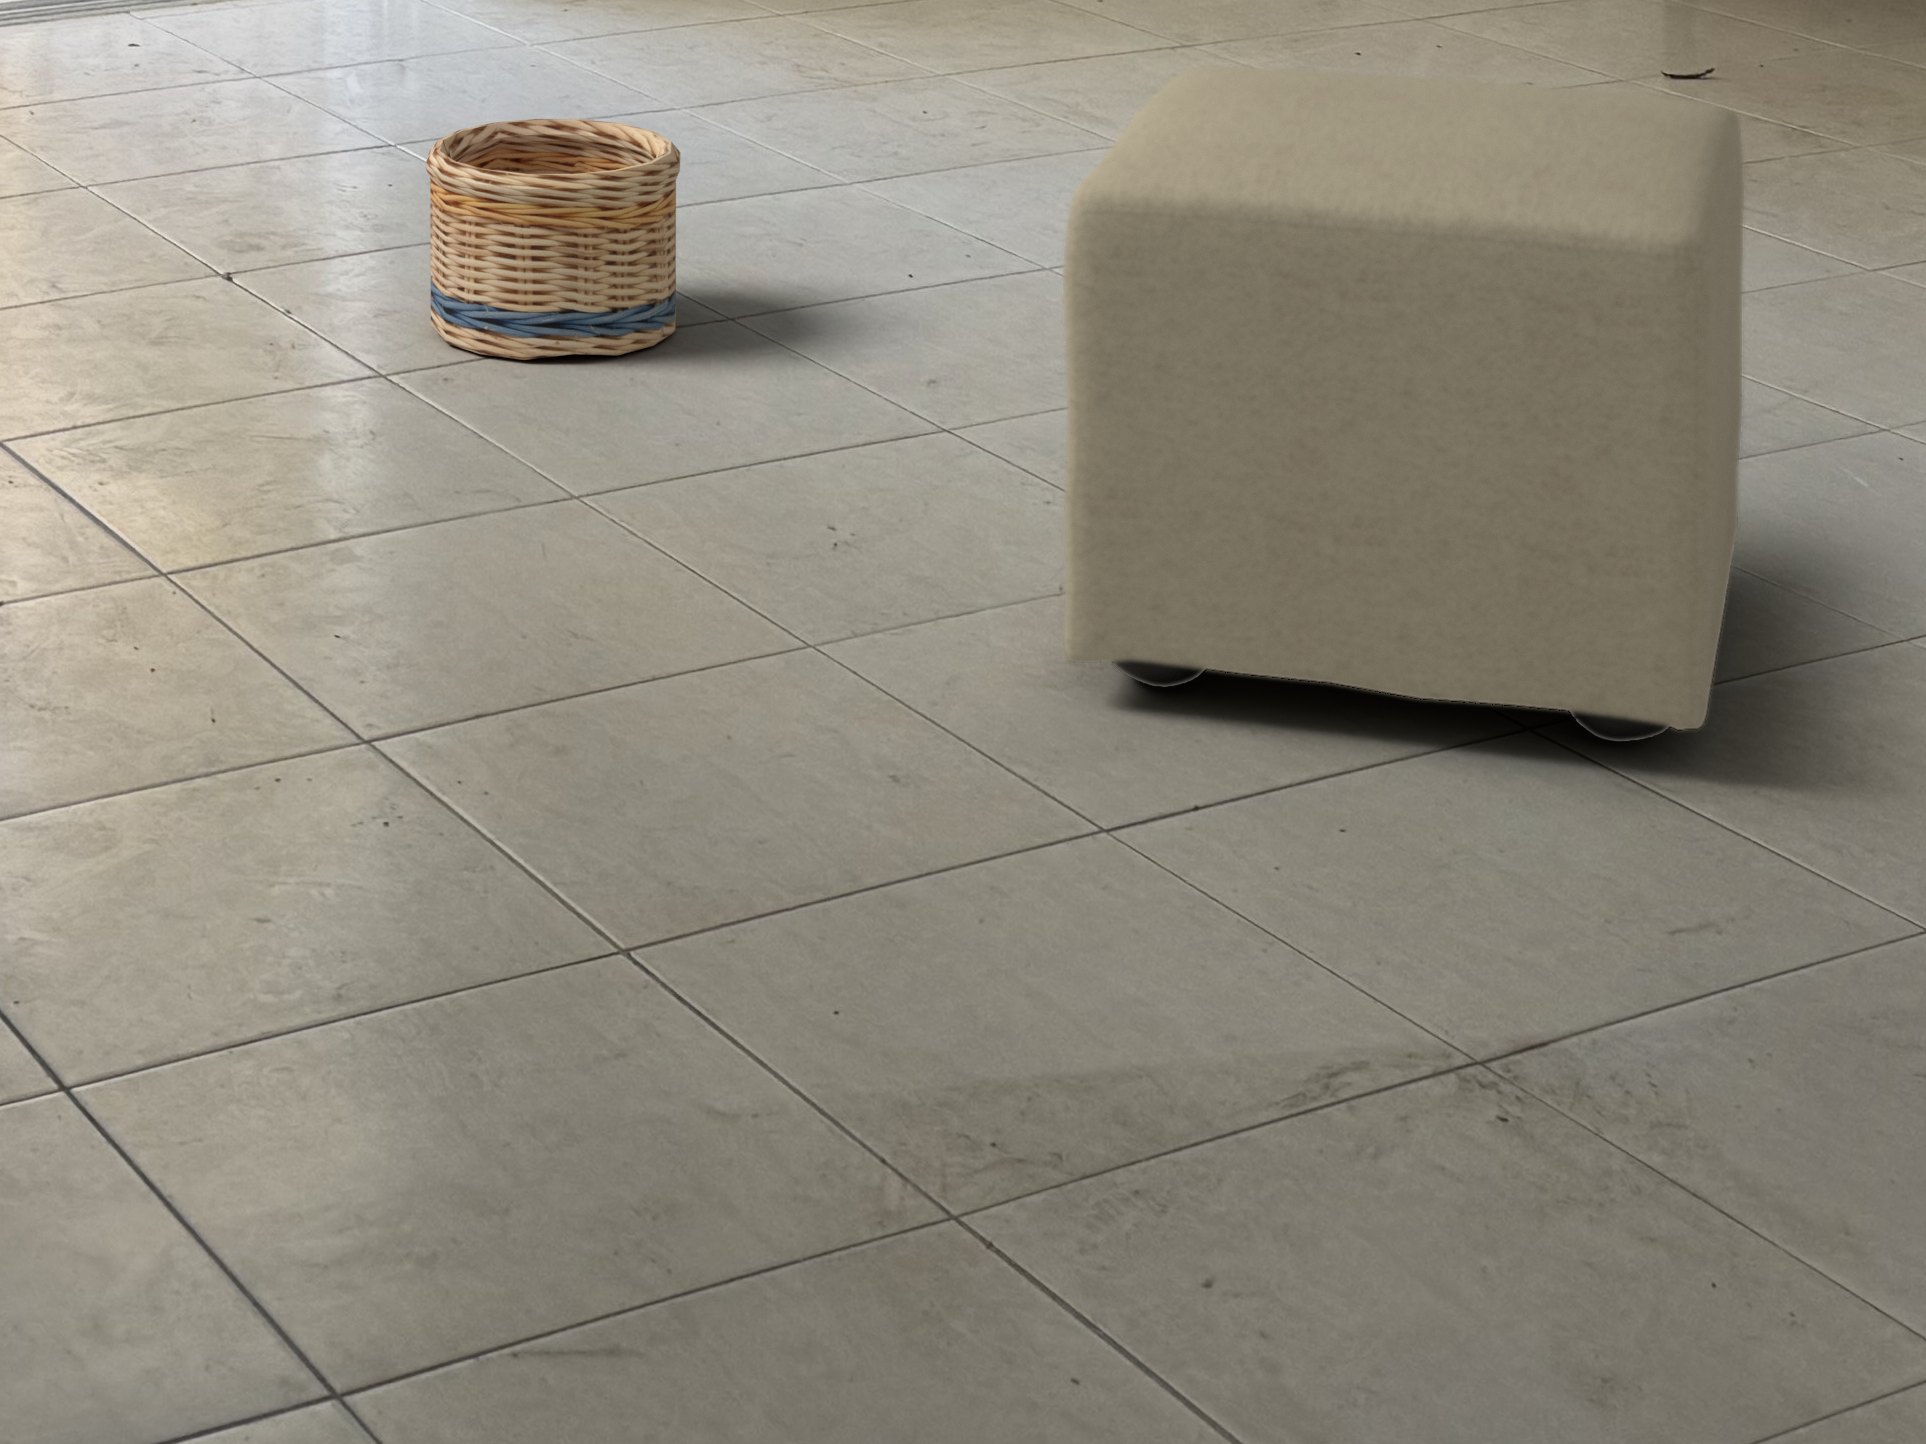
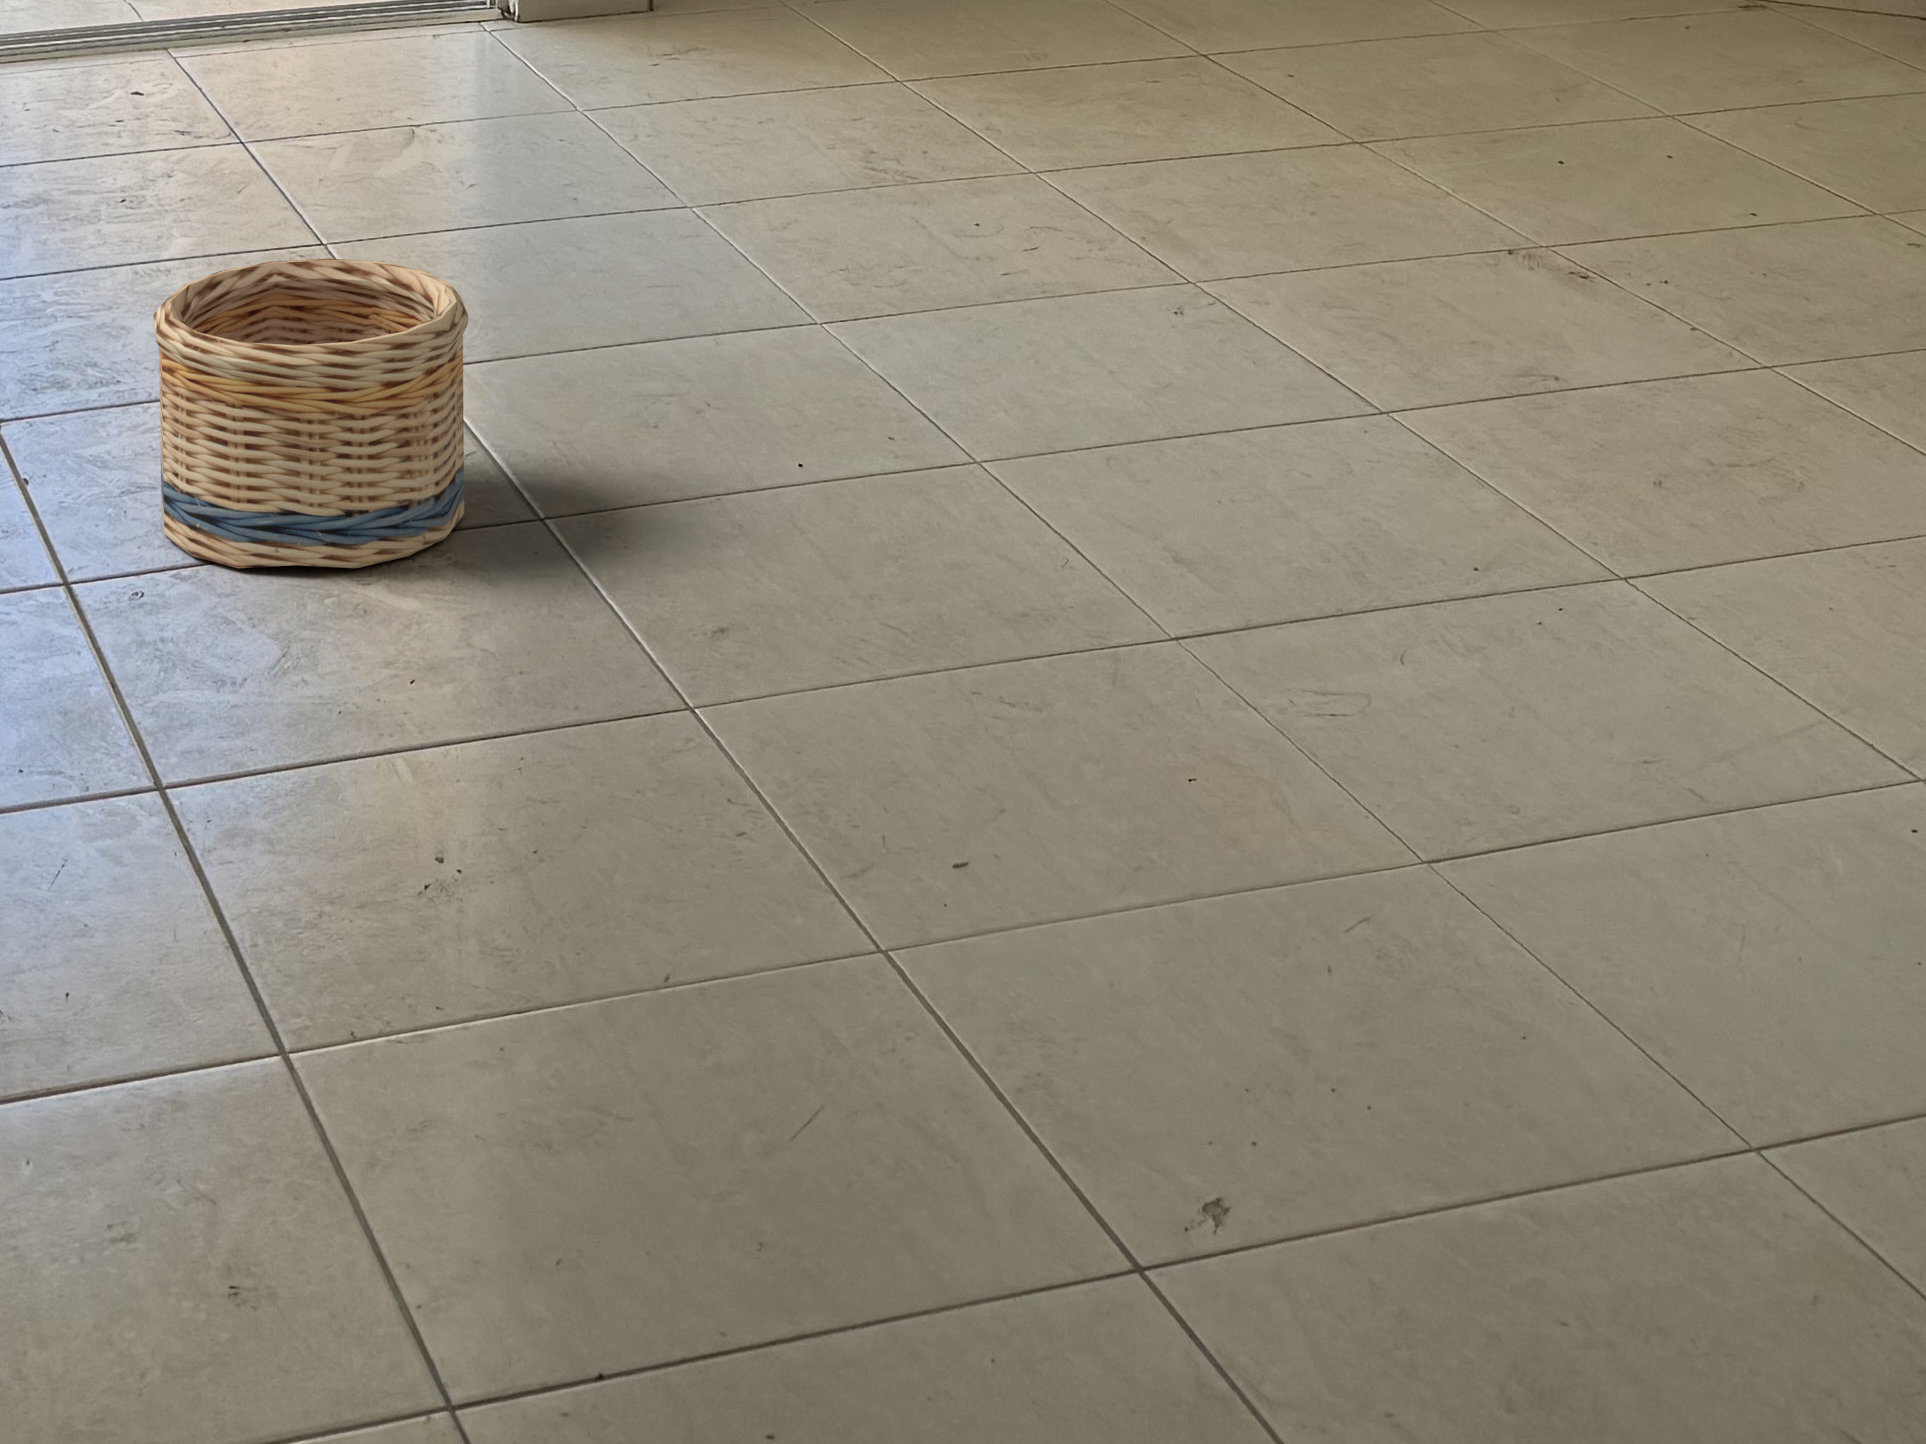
ottoman: present [1063,66,1744,742] -> none [515,296,1571,1338]

